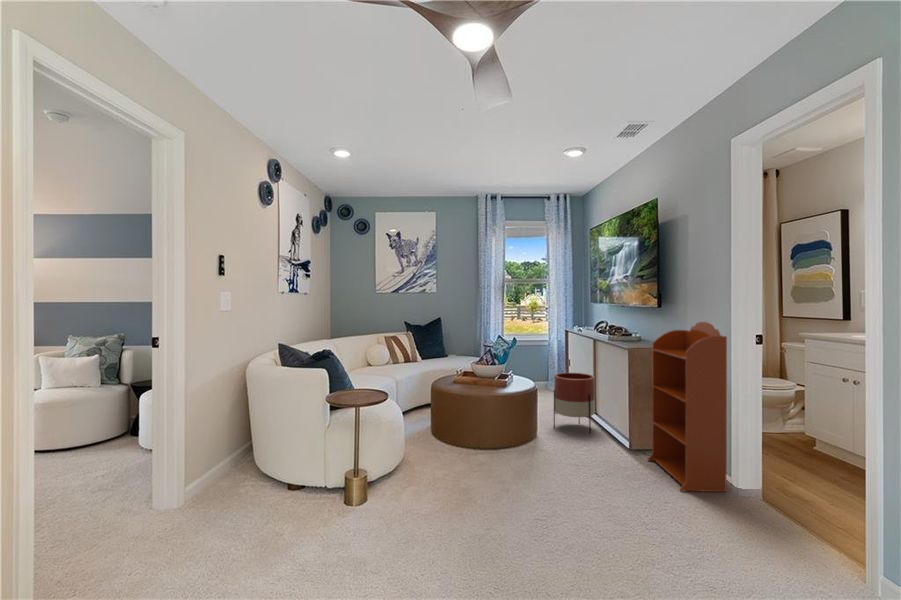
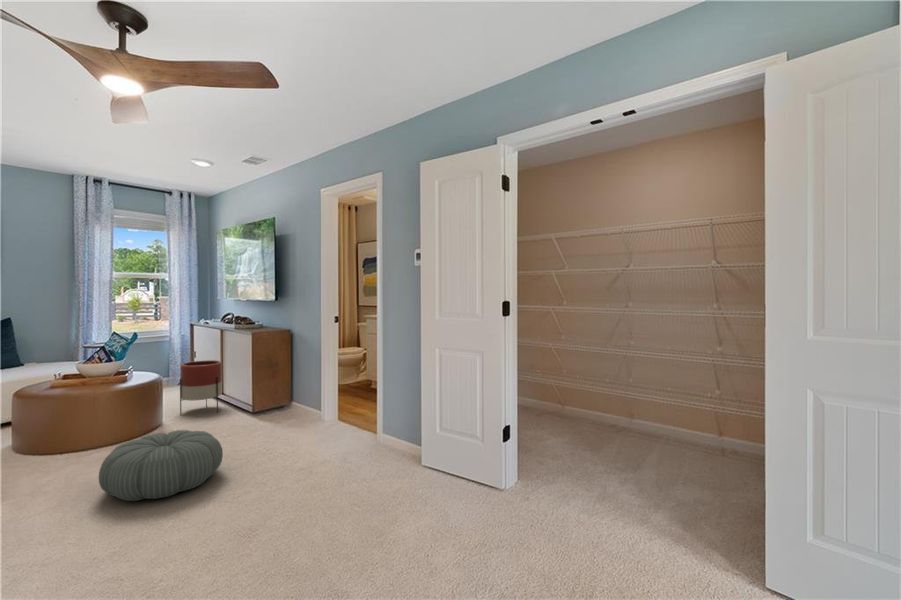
bookcase: present [647,322,727,492] -> none [268,309,322,433]
pouf: none [474,457,593,542] -> present [99,430,223,501]

